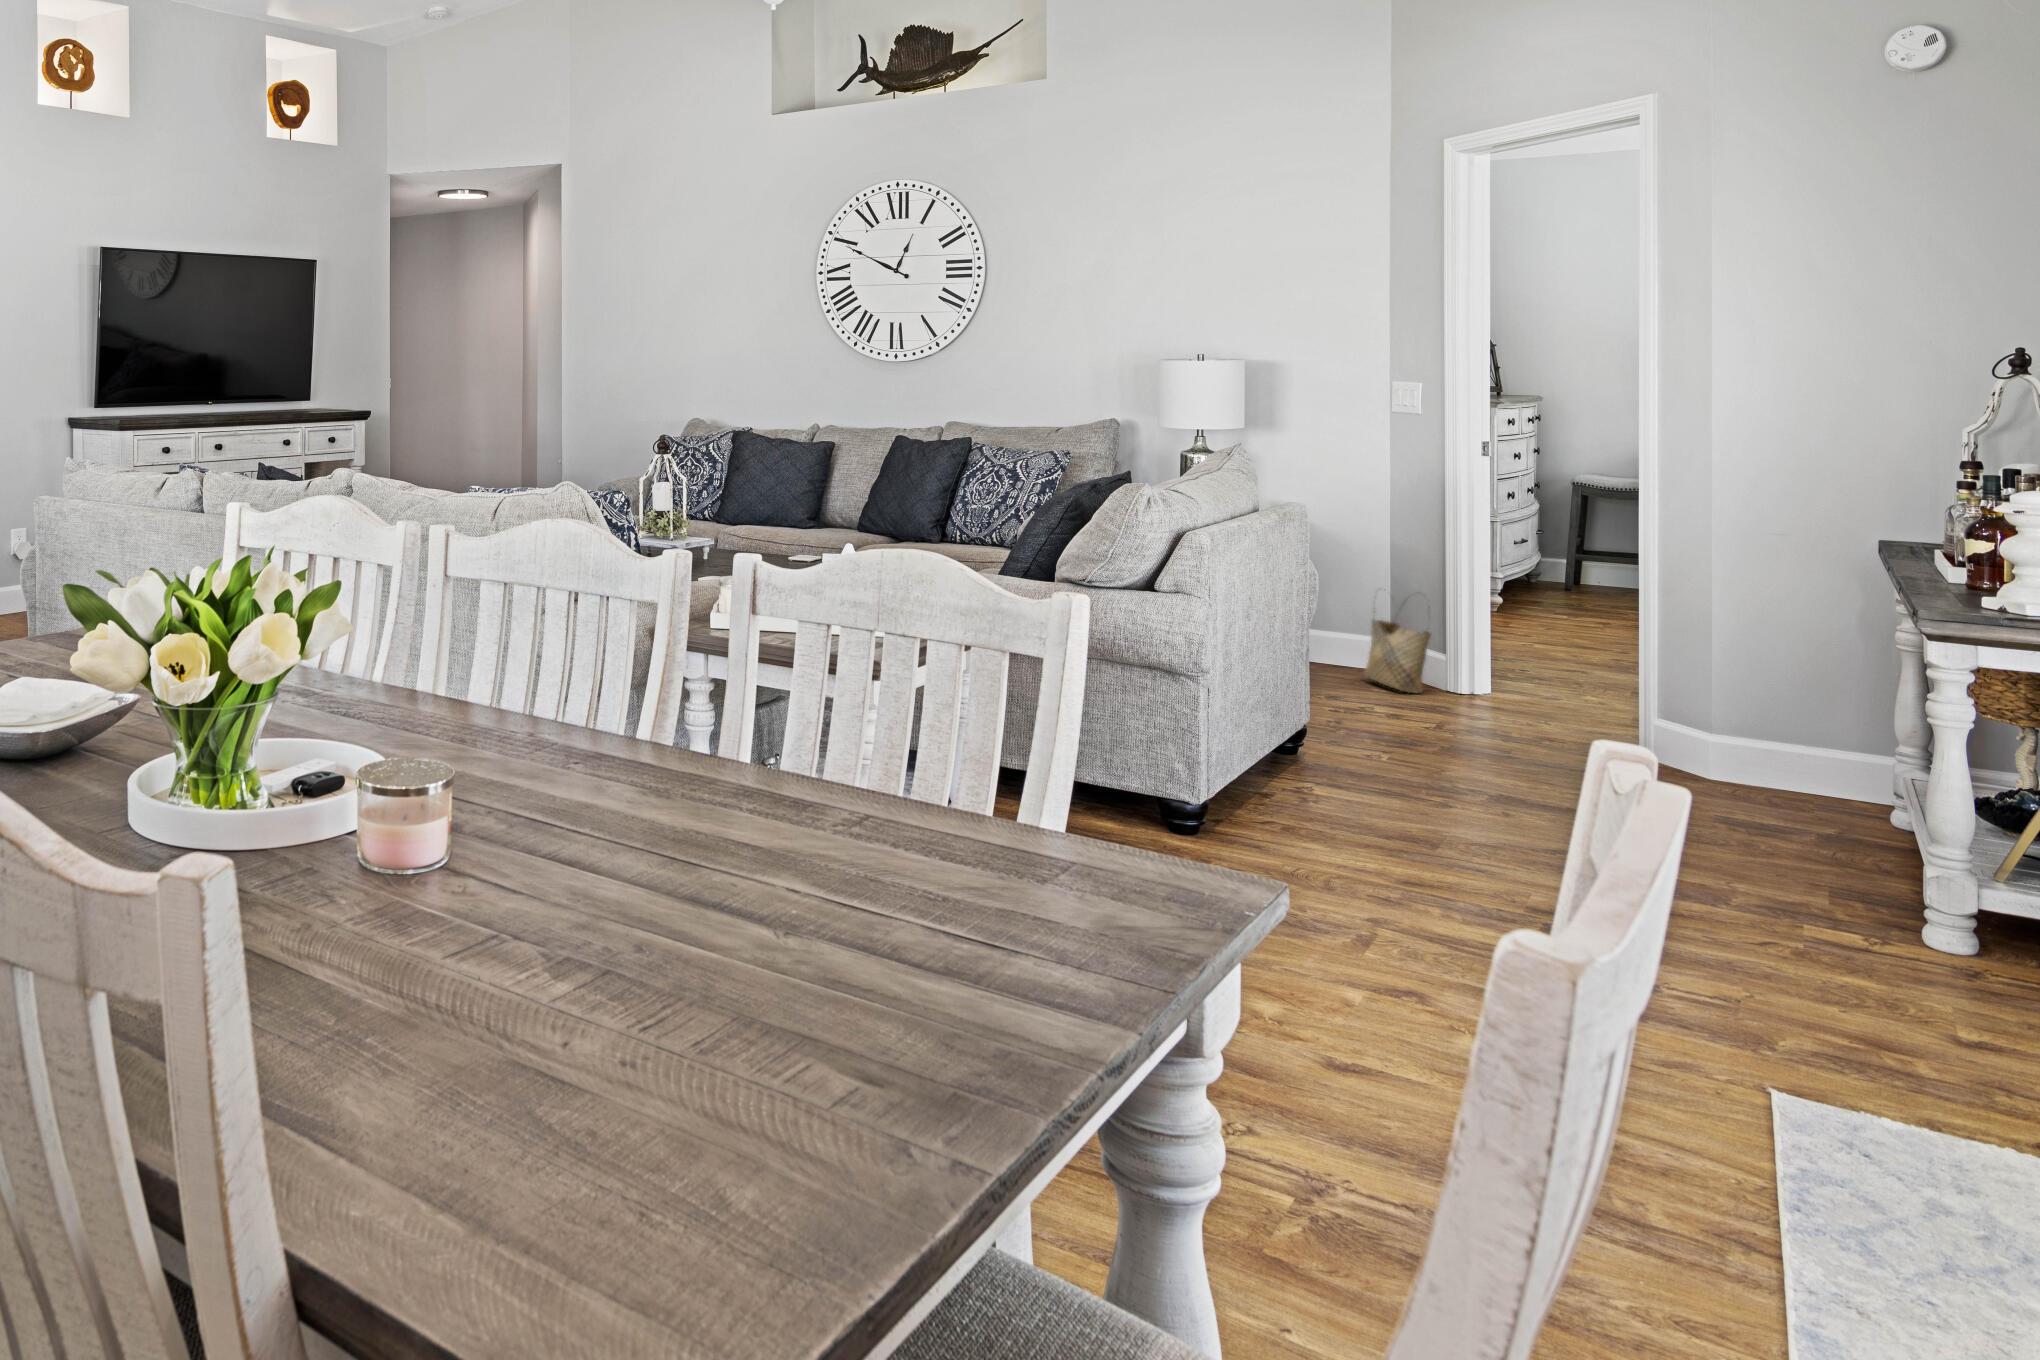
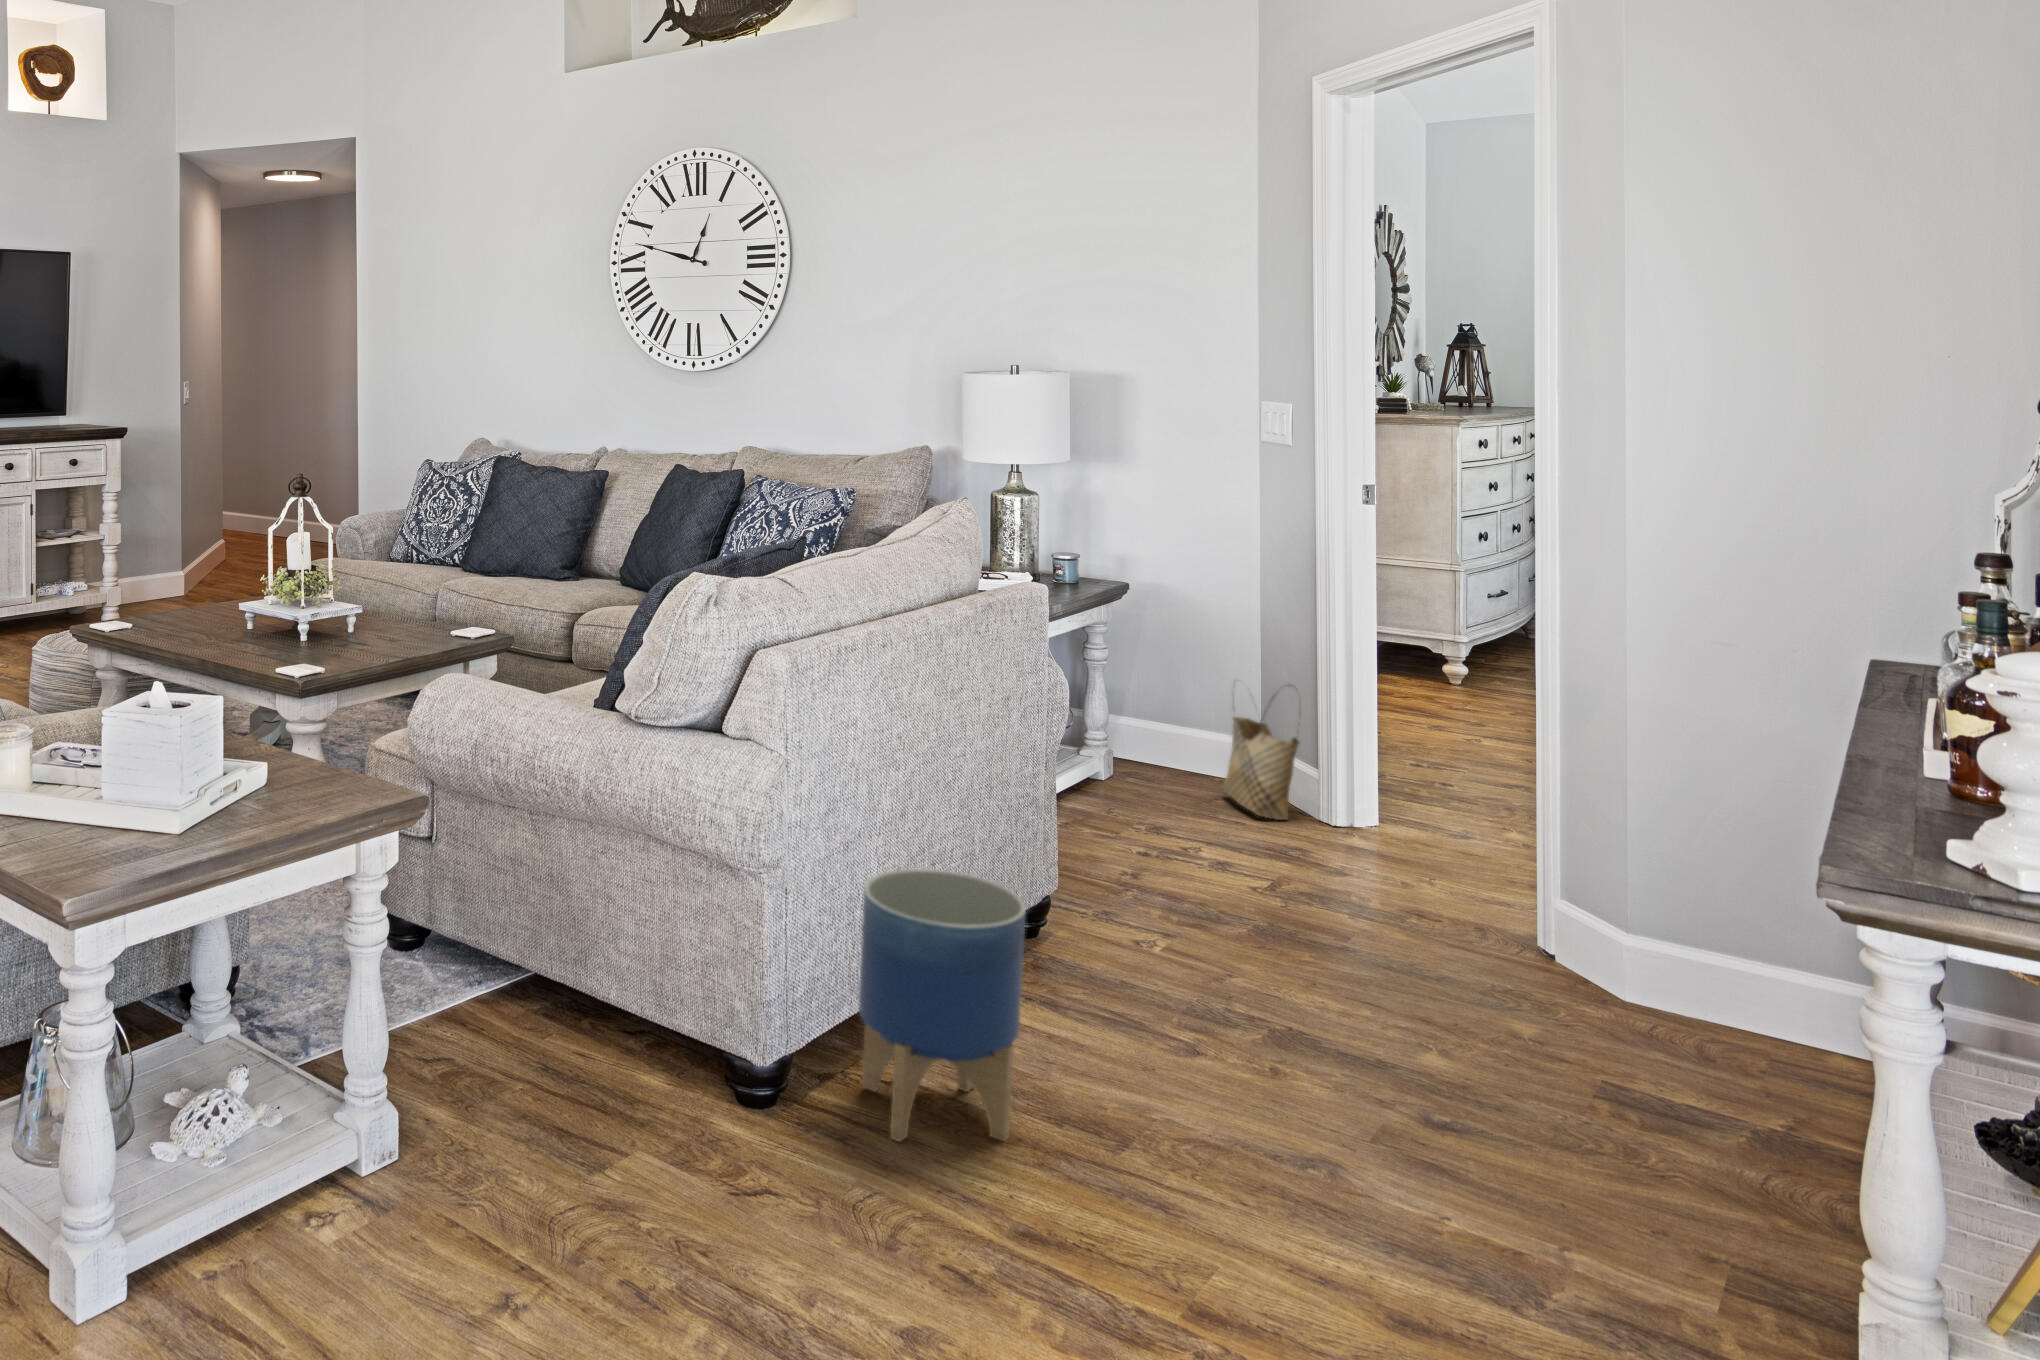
planter: none [1249,678,1377,855] -> present [859,869,1026,1142]

